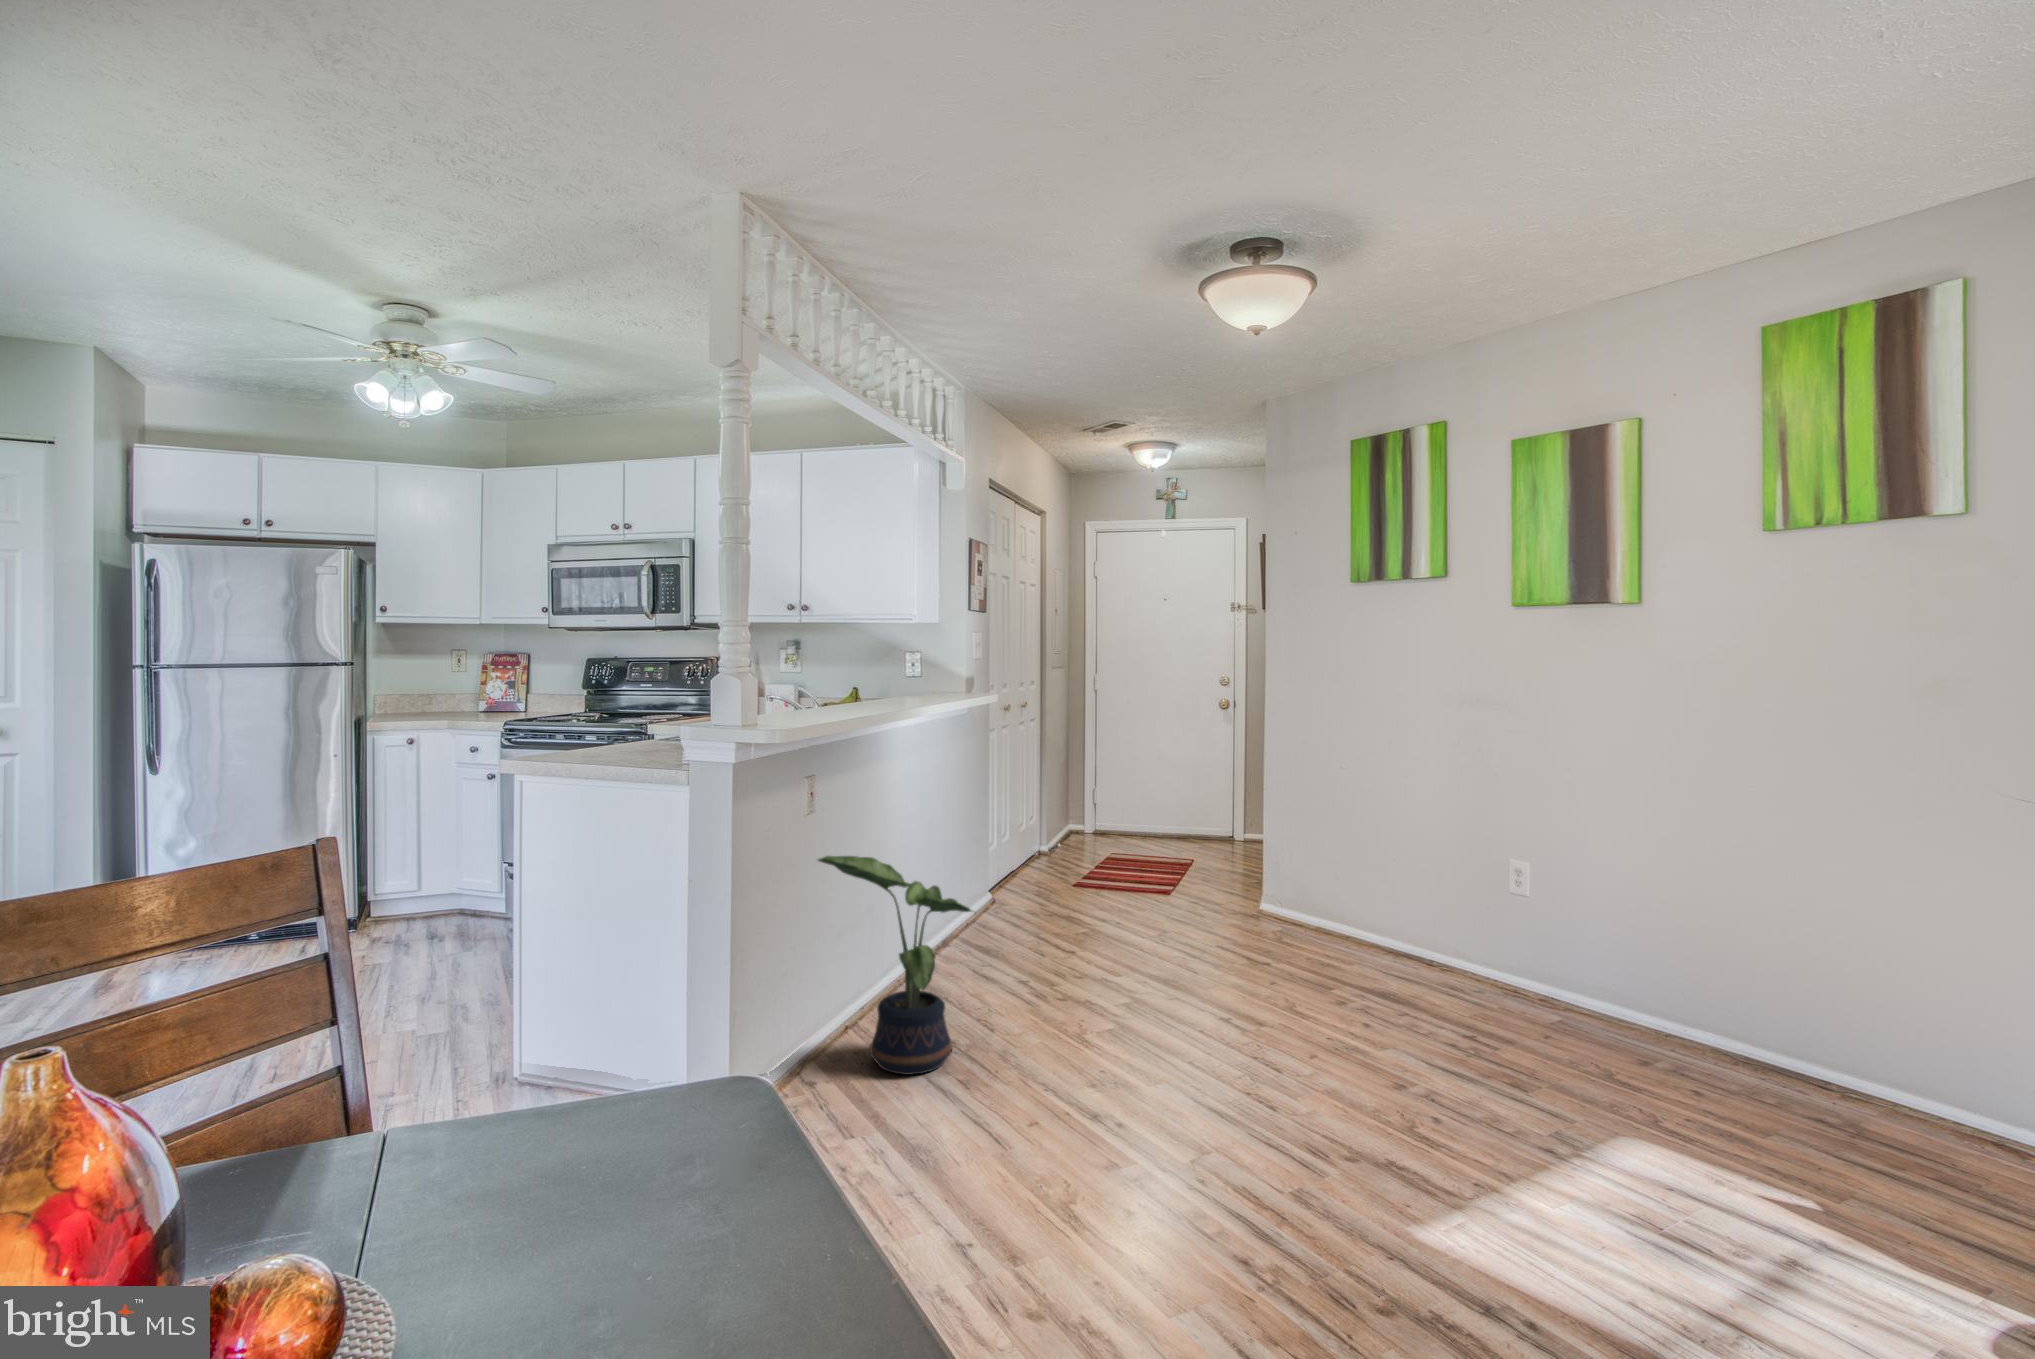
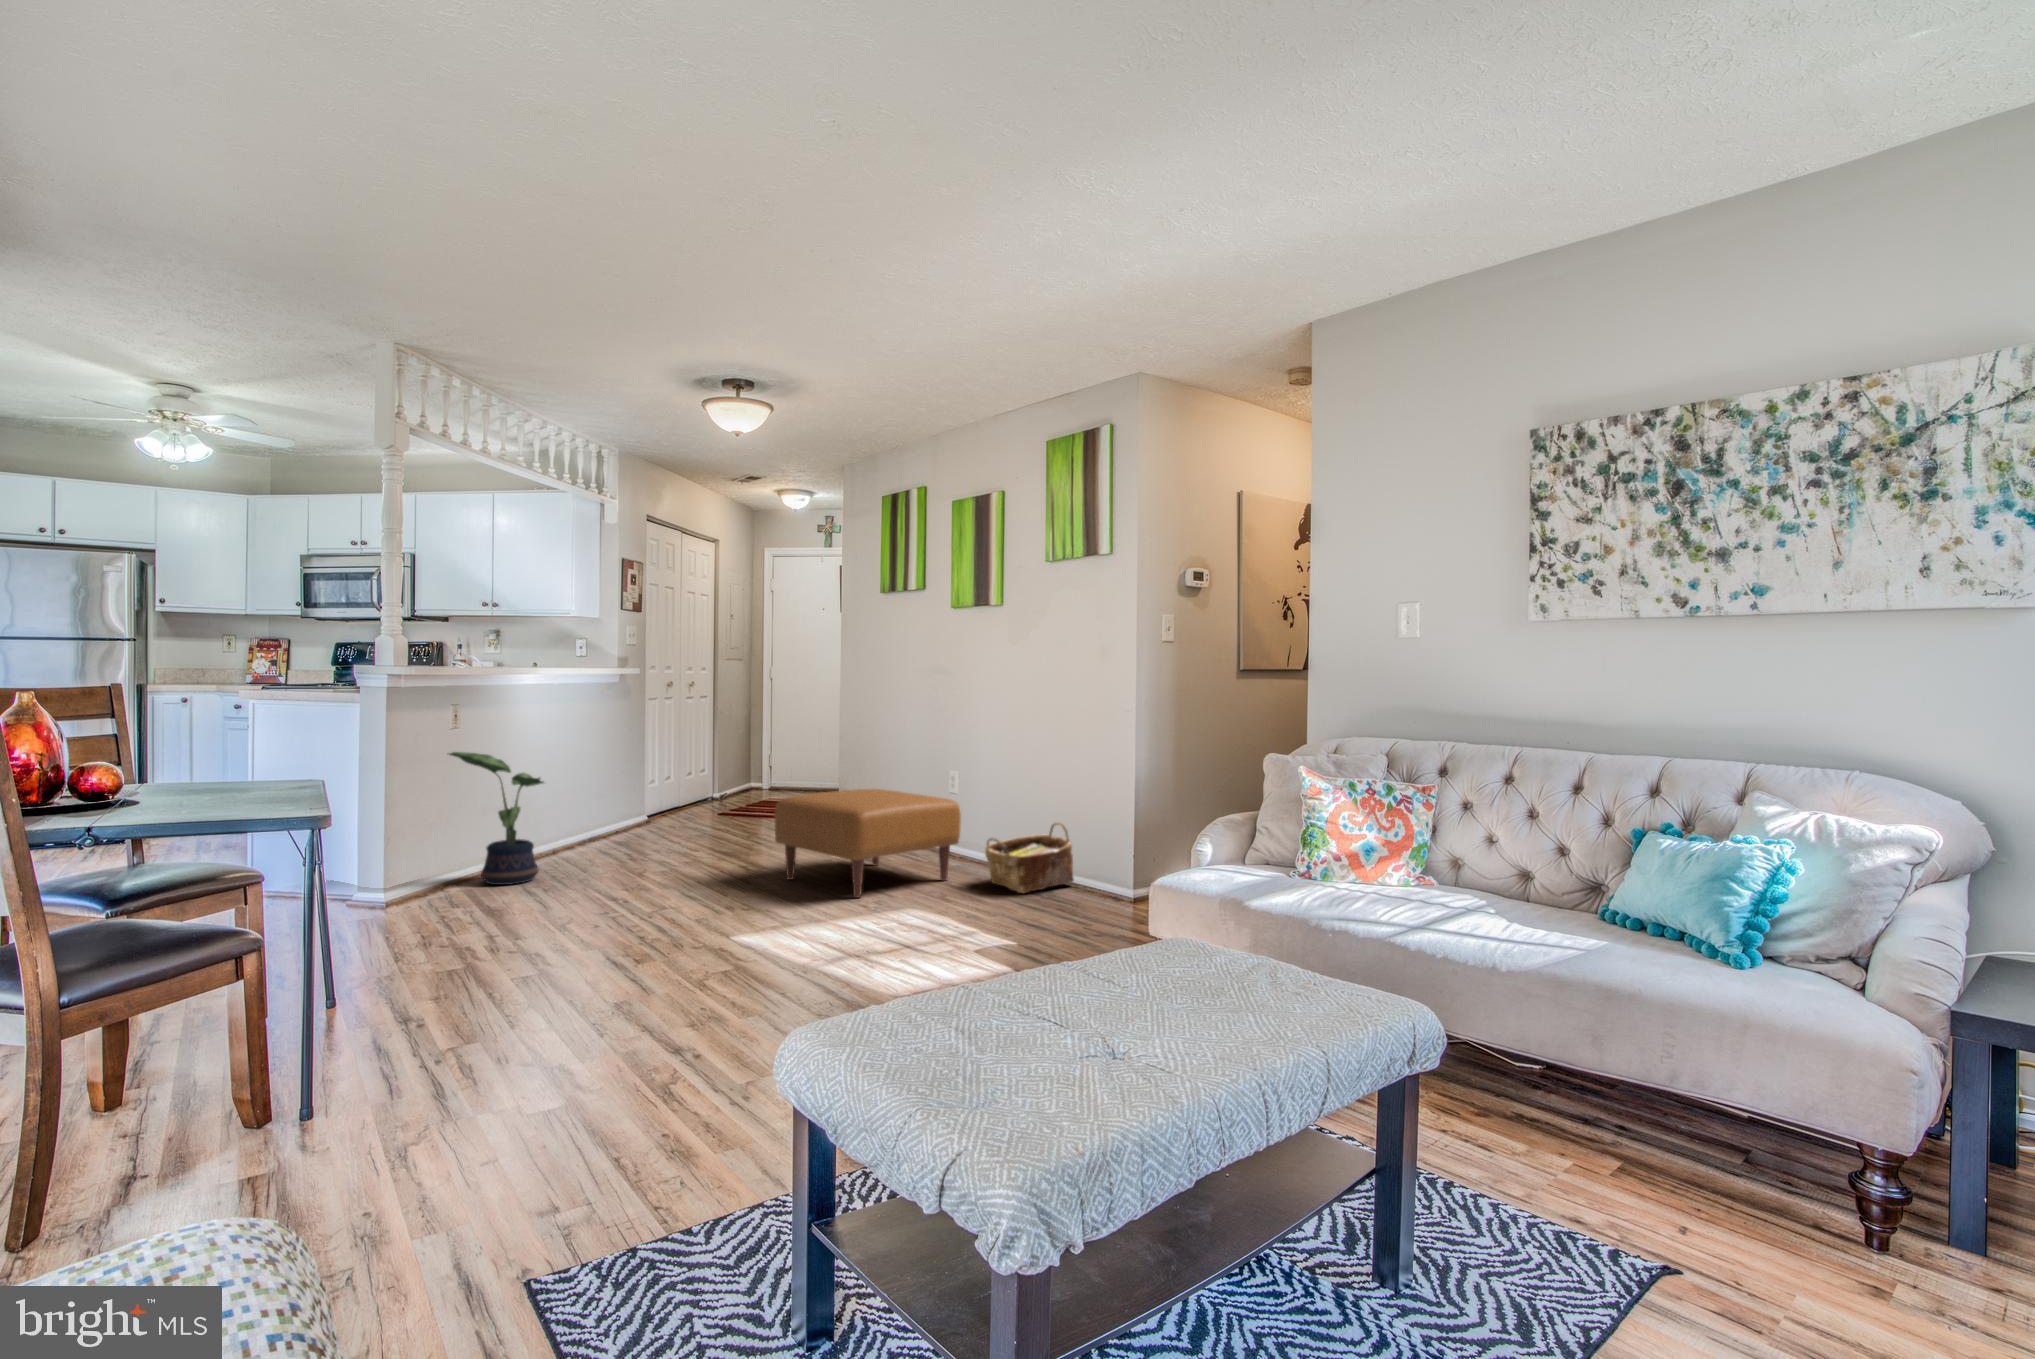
ottoman: none [1339,908,1673,1151] -> present [774,789,961,898]
woven basket: none [1740,995,1925,1149] -> present [985,822,1074,893]

